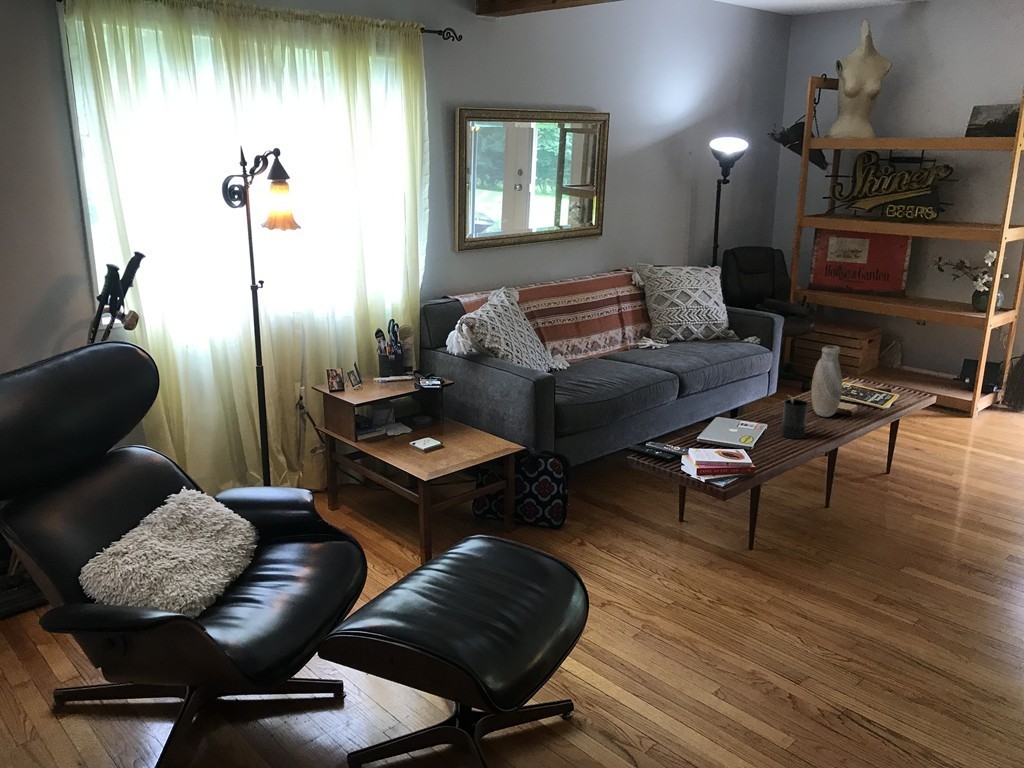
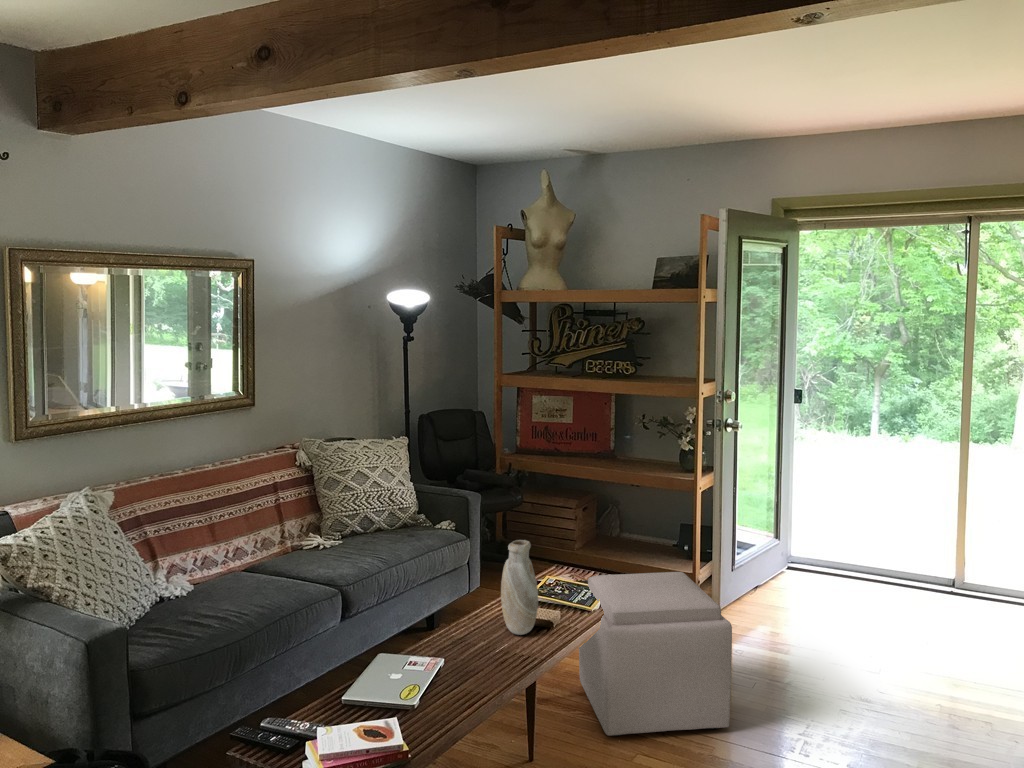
ottoman: none [862,384,1007,510] -> present [579,572,732,736]
candle: present [781,398,808,439] -> none [460,618,491,680]

